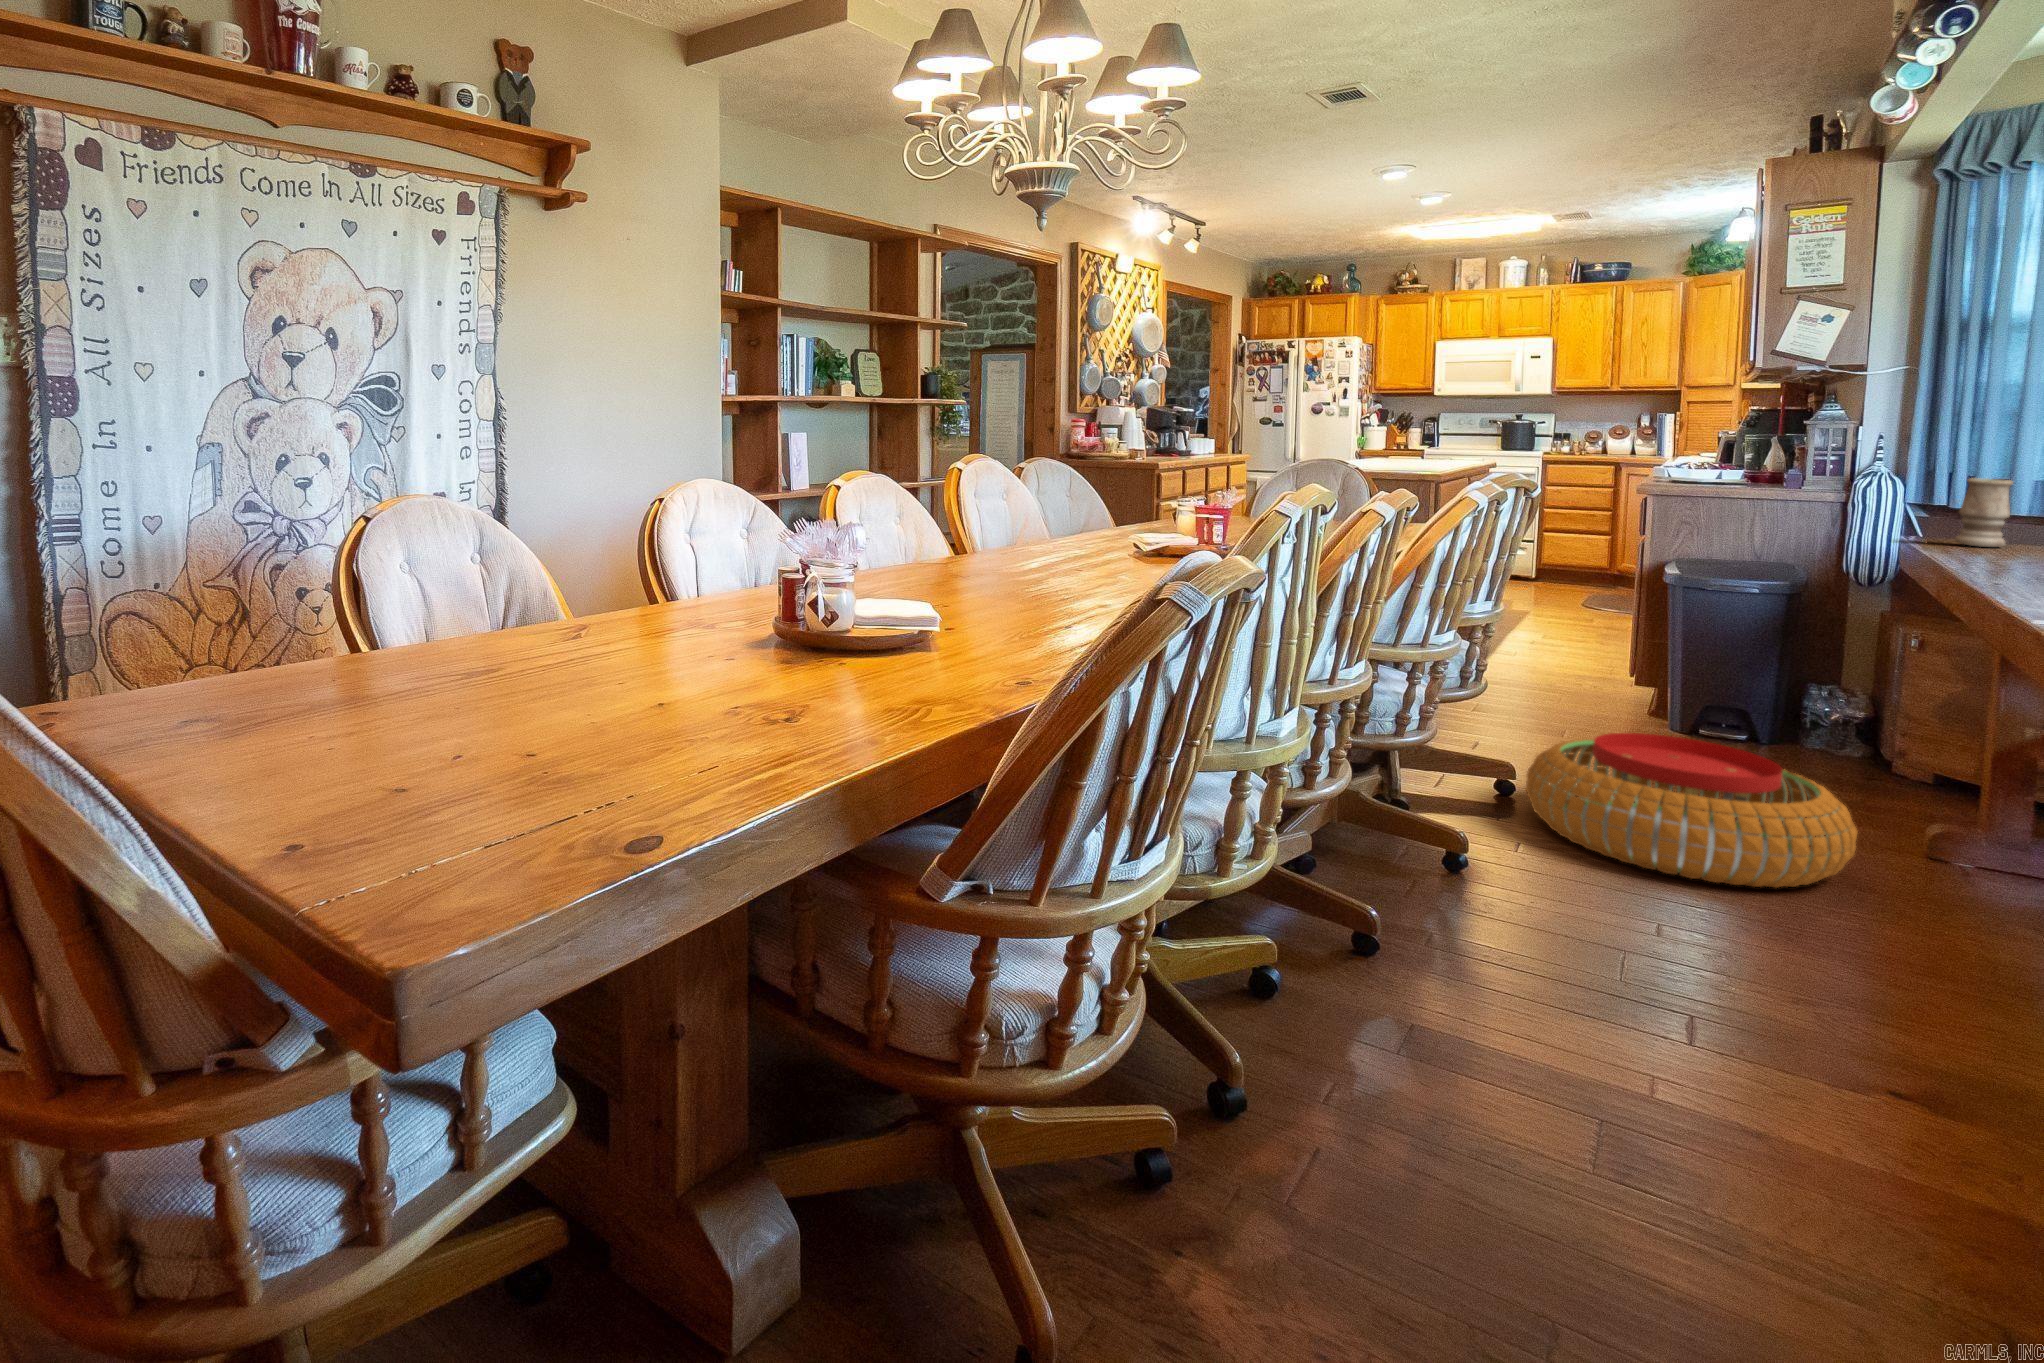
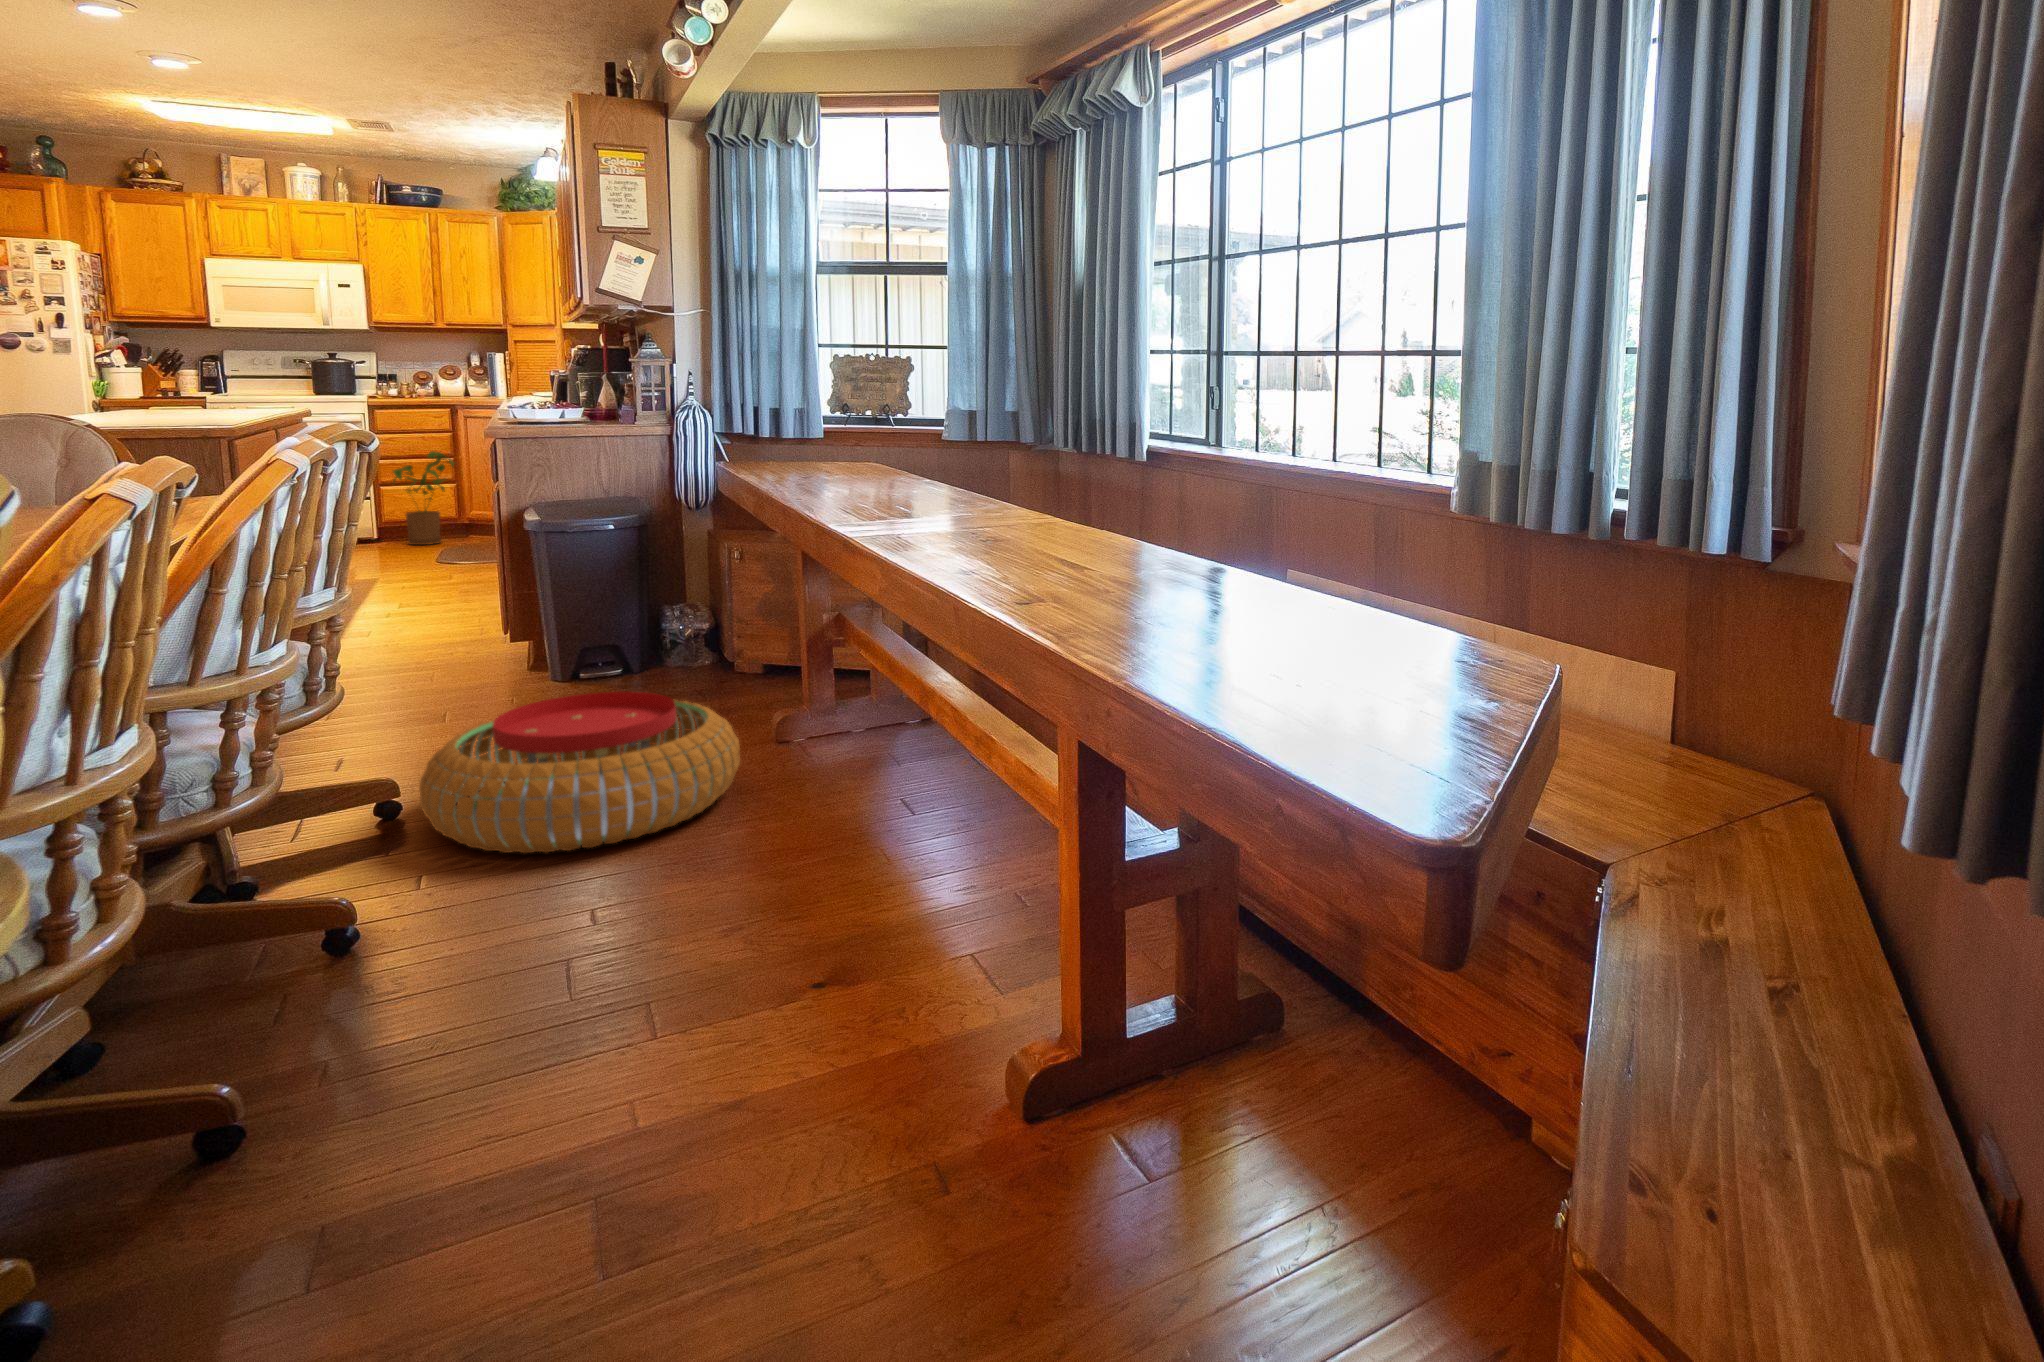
vase: present [1955,478,2013,547] -> none [759,413,790,470]
house plant: none [1551,505,1613,590] -> present [393,451,454,545]

